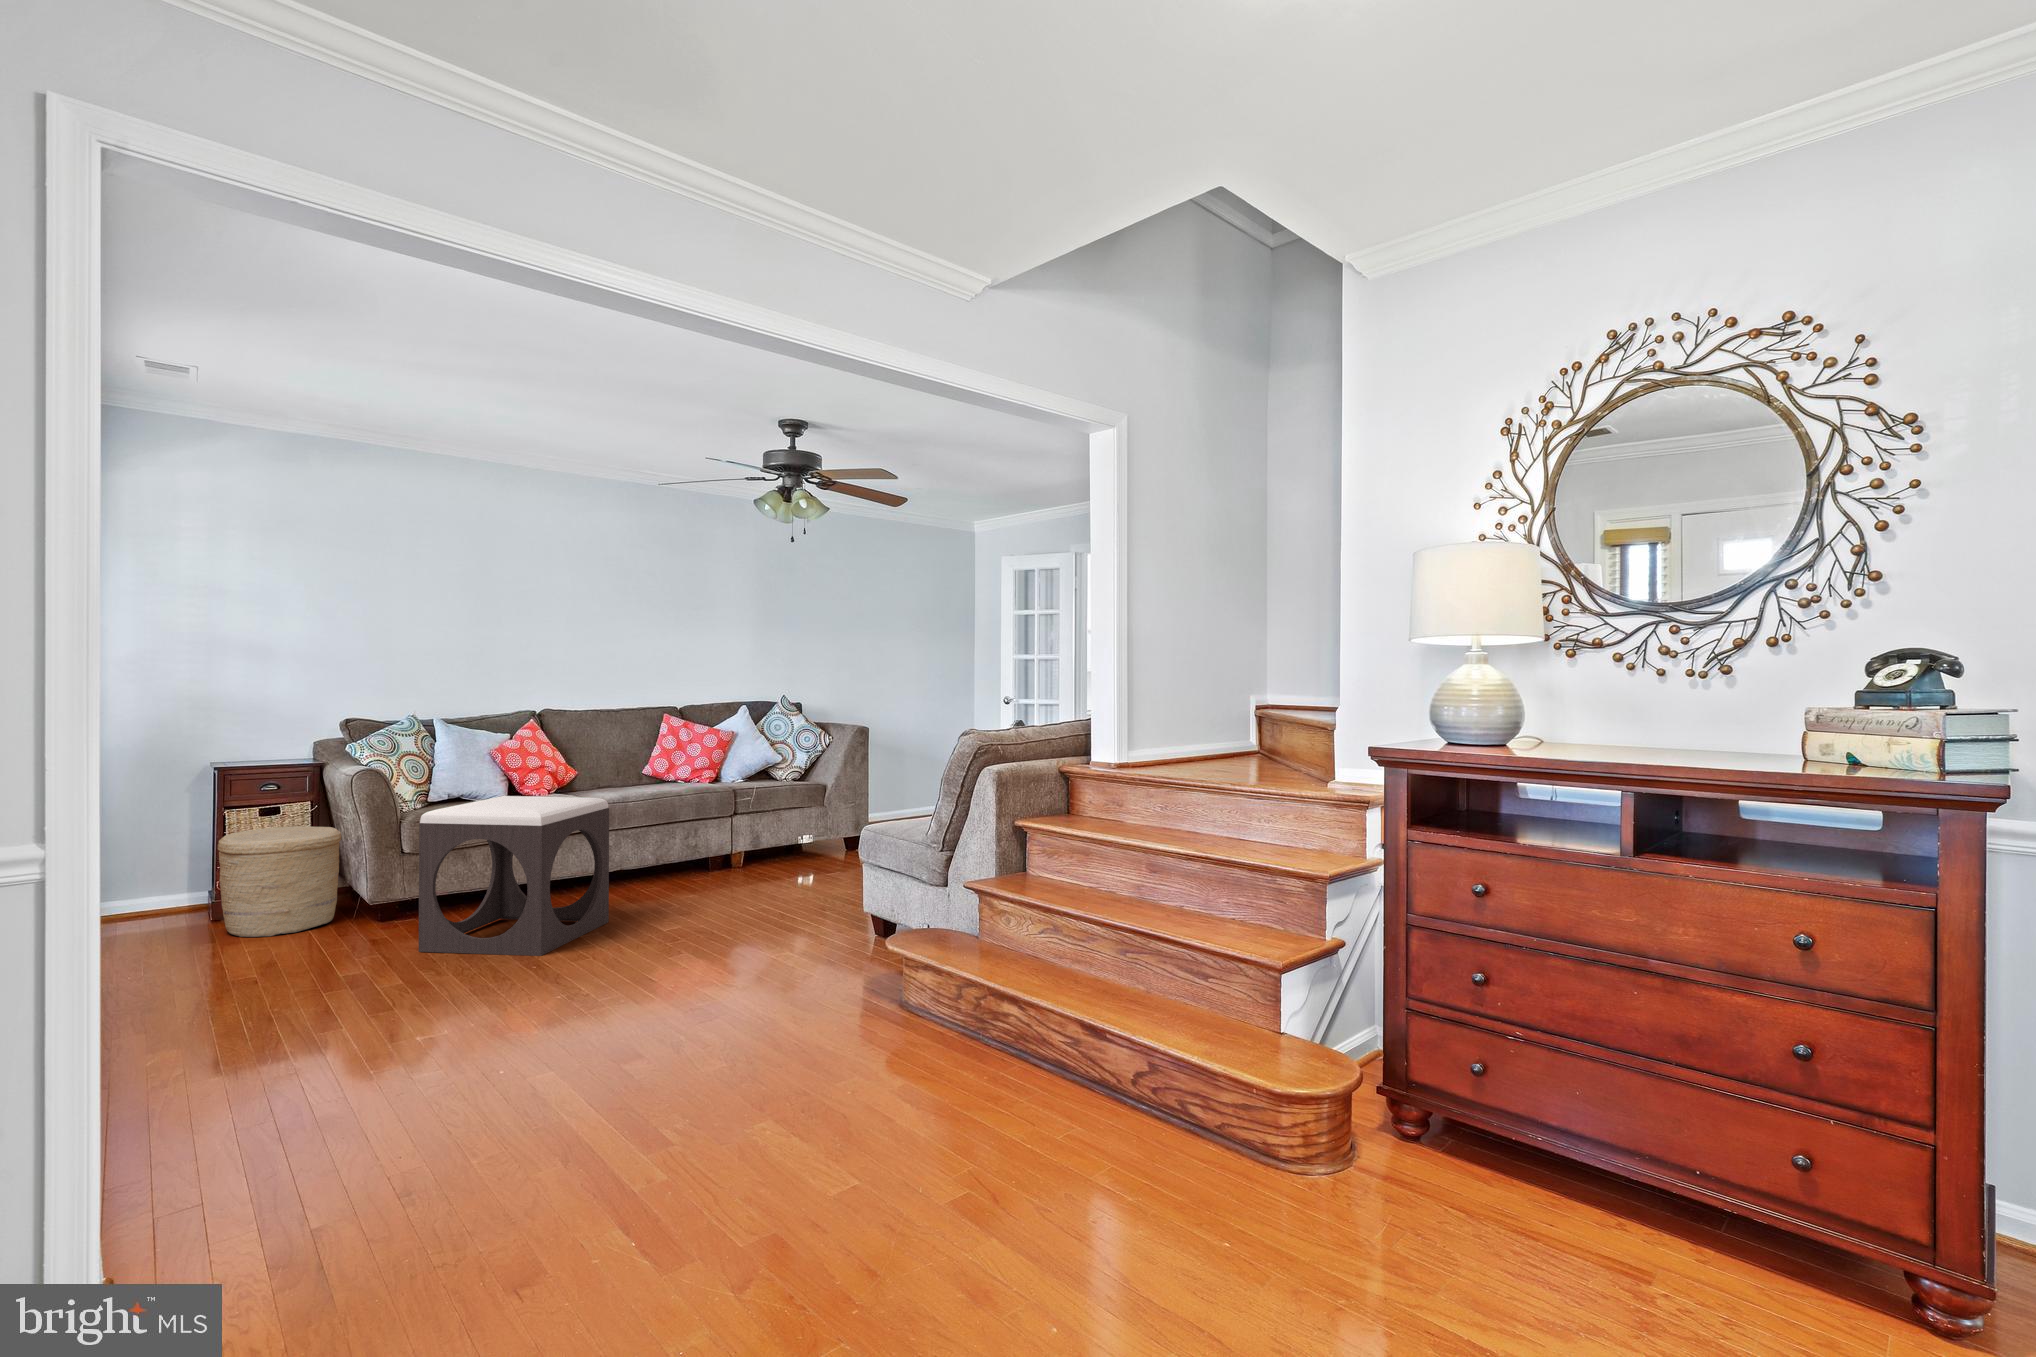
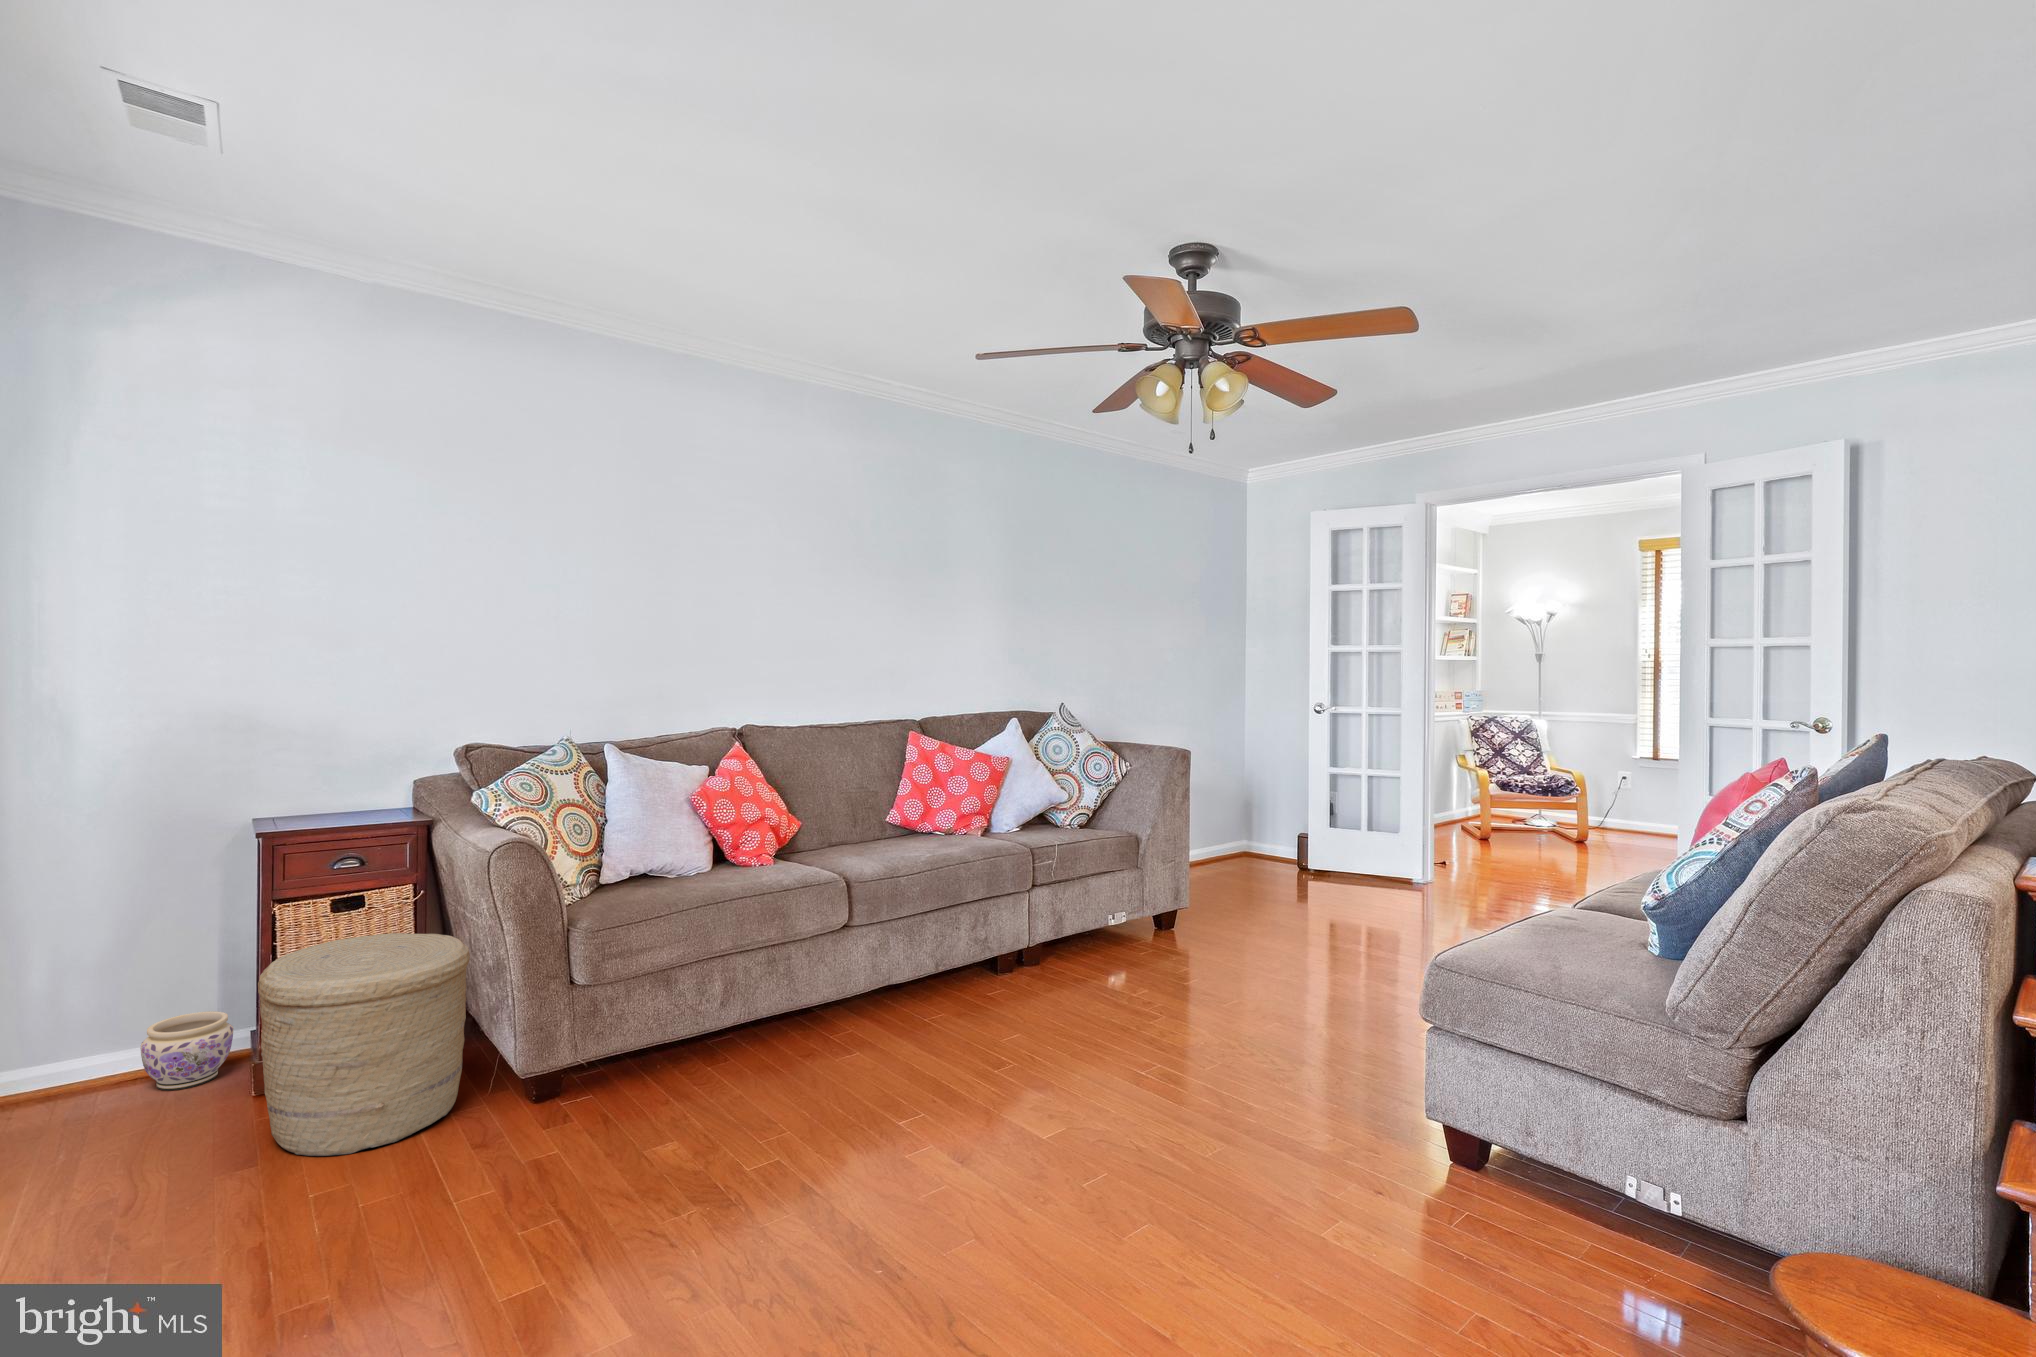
footstool: present [419,796,609,956] -> none [634,892,939,1244]
planter: none [145,877,200,919] -> present [140,1011,234,1090]

